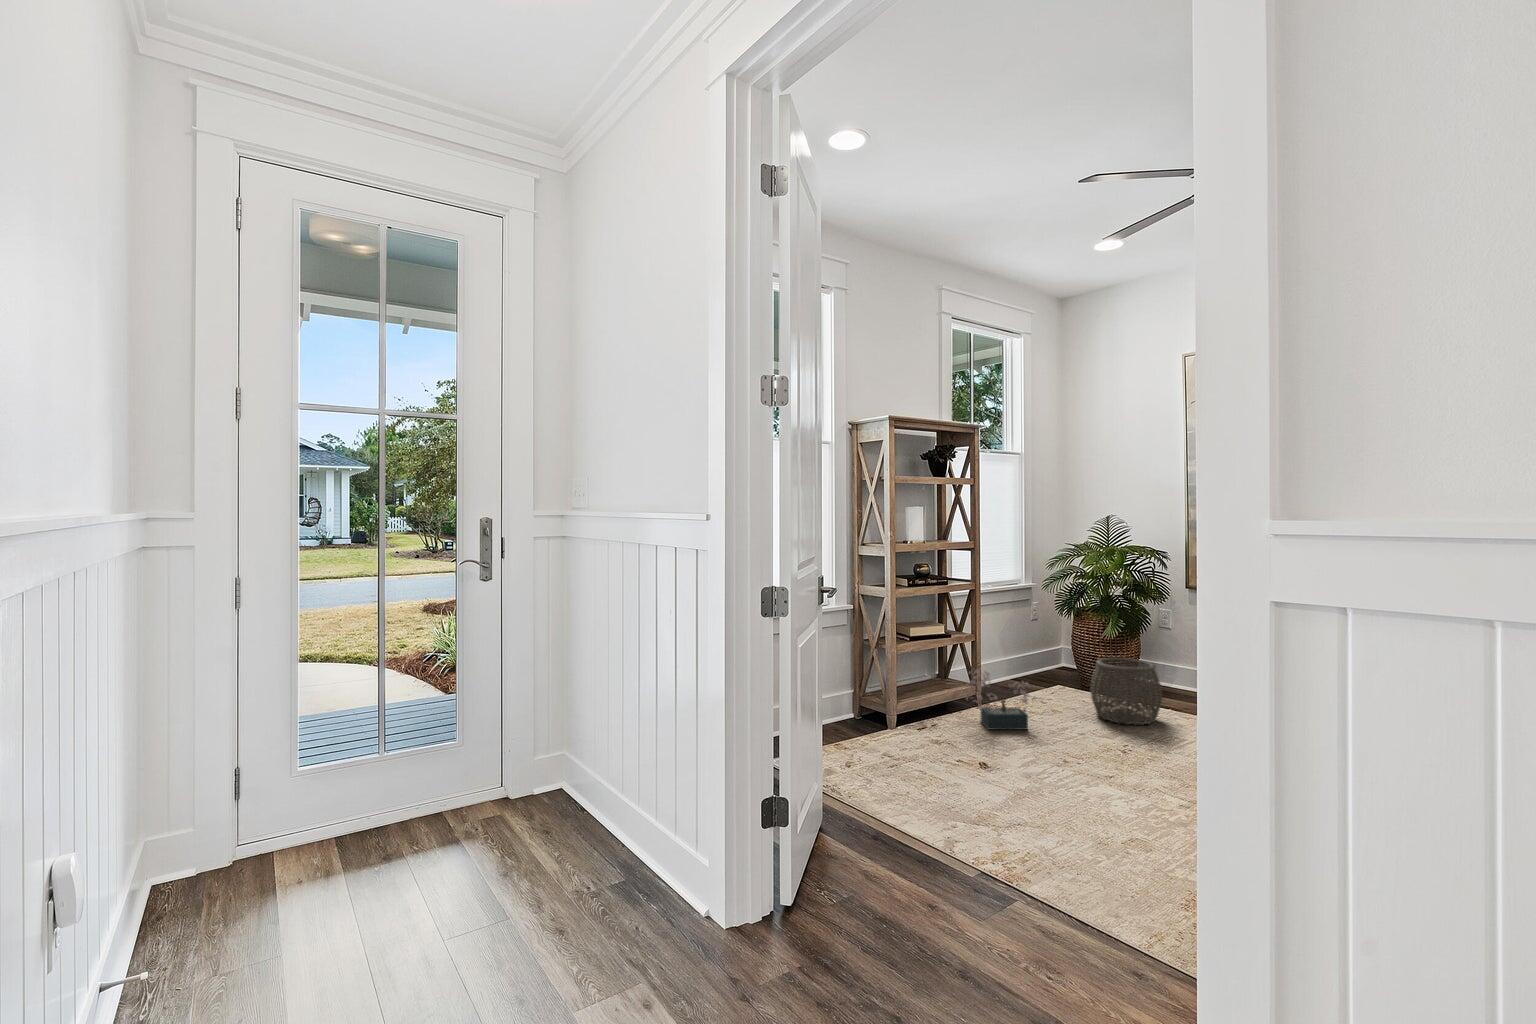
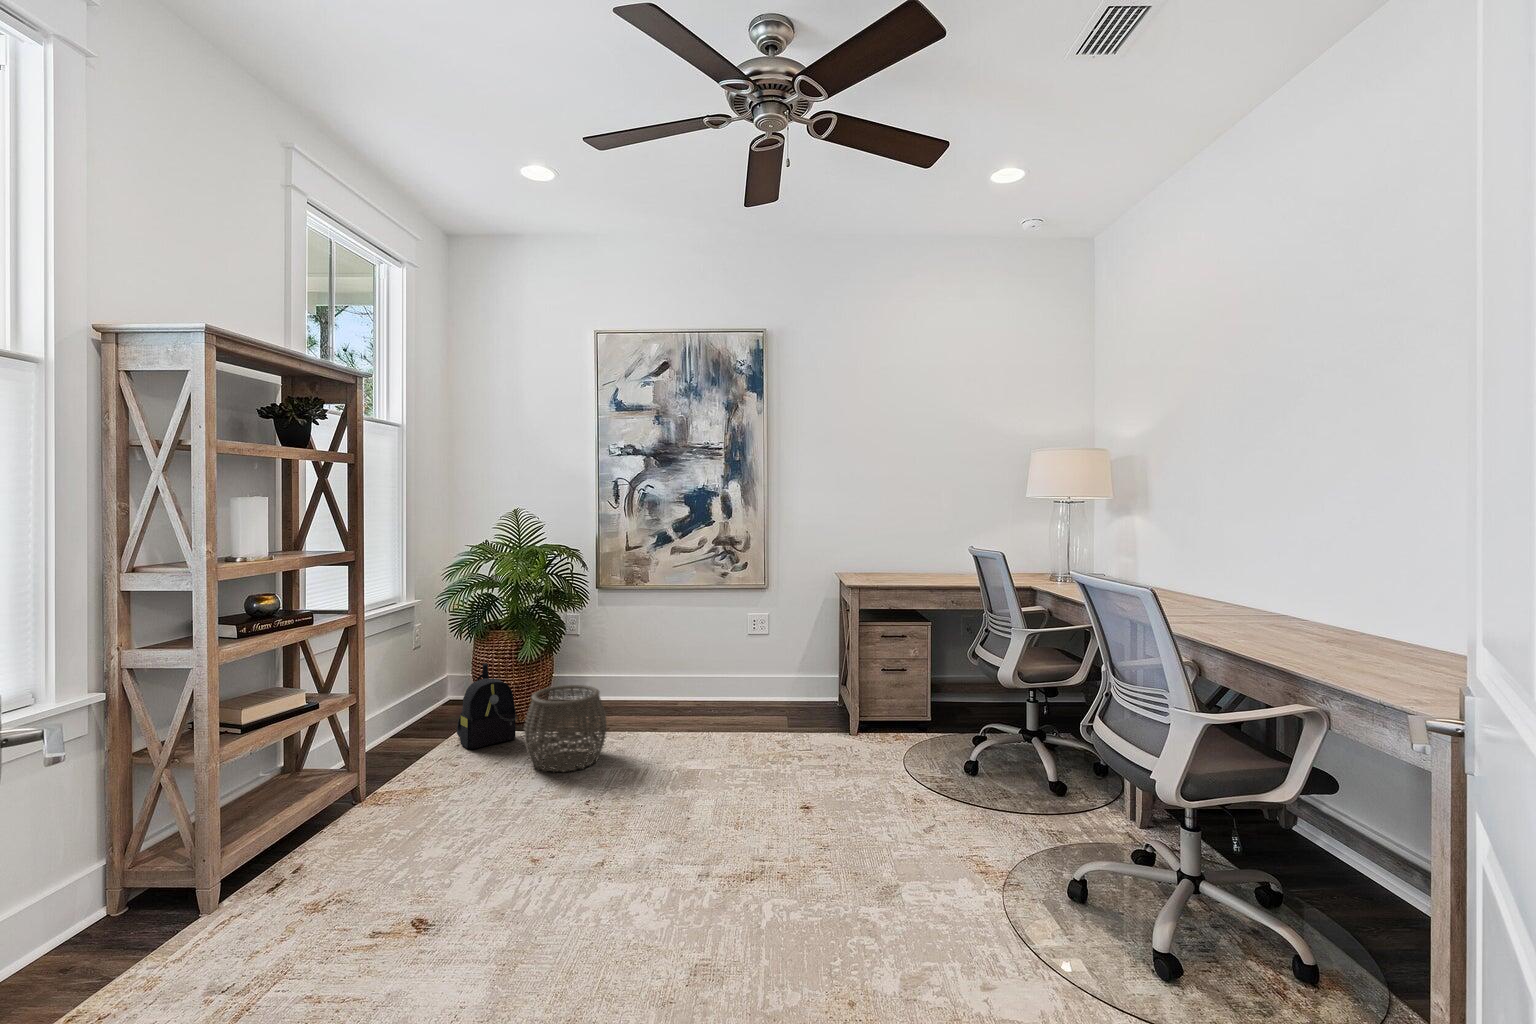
backpack: none [1052,635,1097,698] -> present [457,663,518,749]
decorative plant: present [965,669,1036,730] -> none [356,753,468,847]

